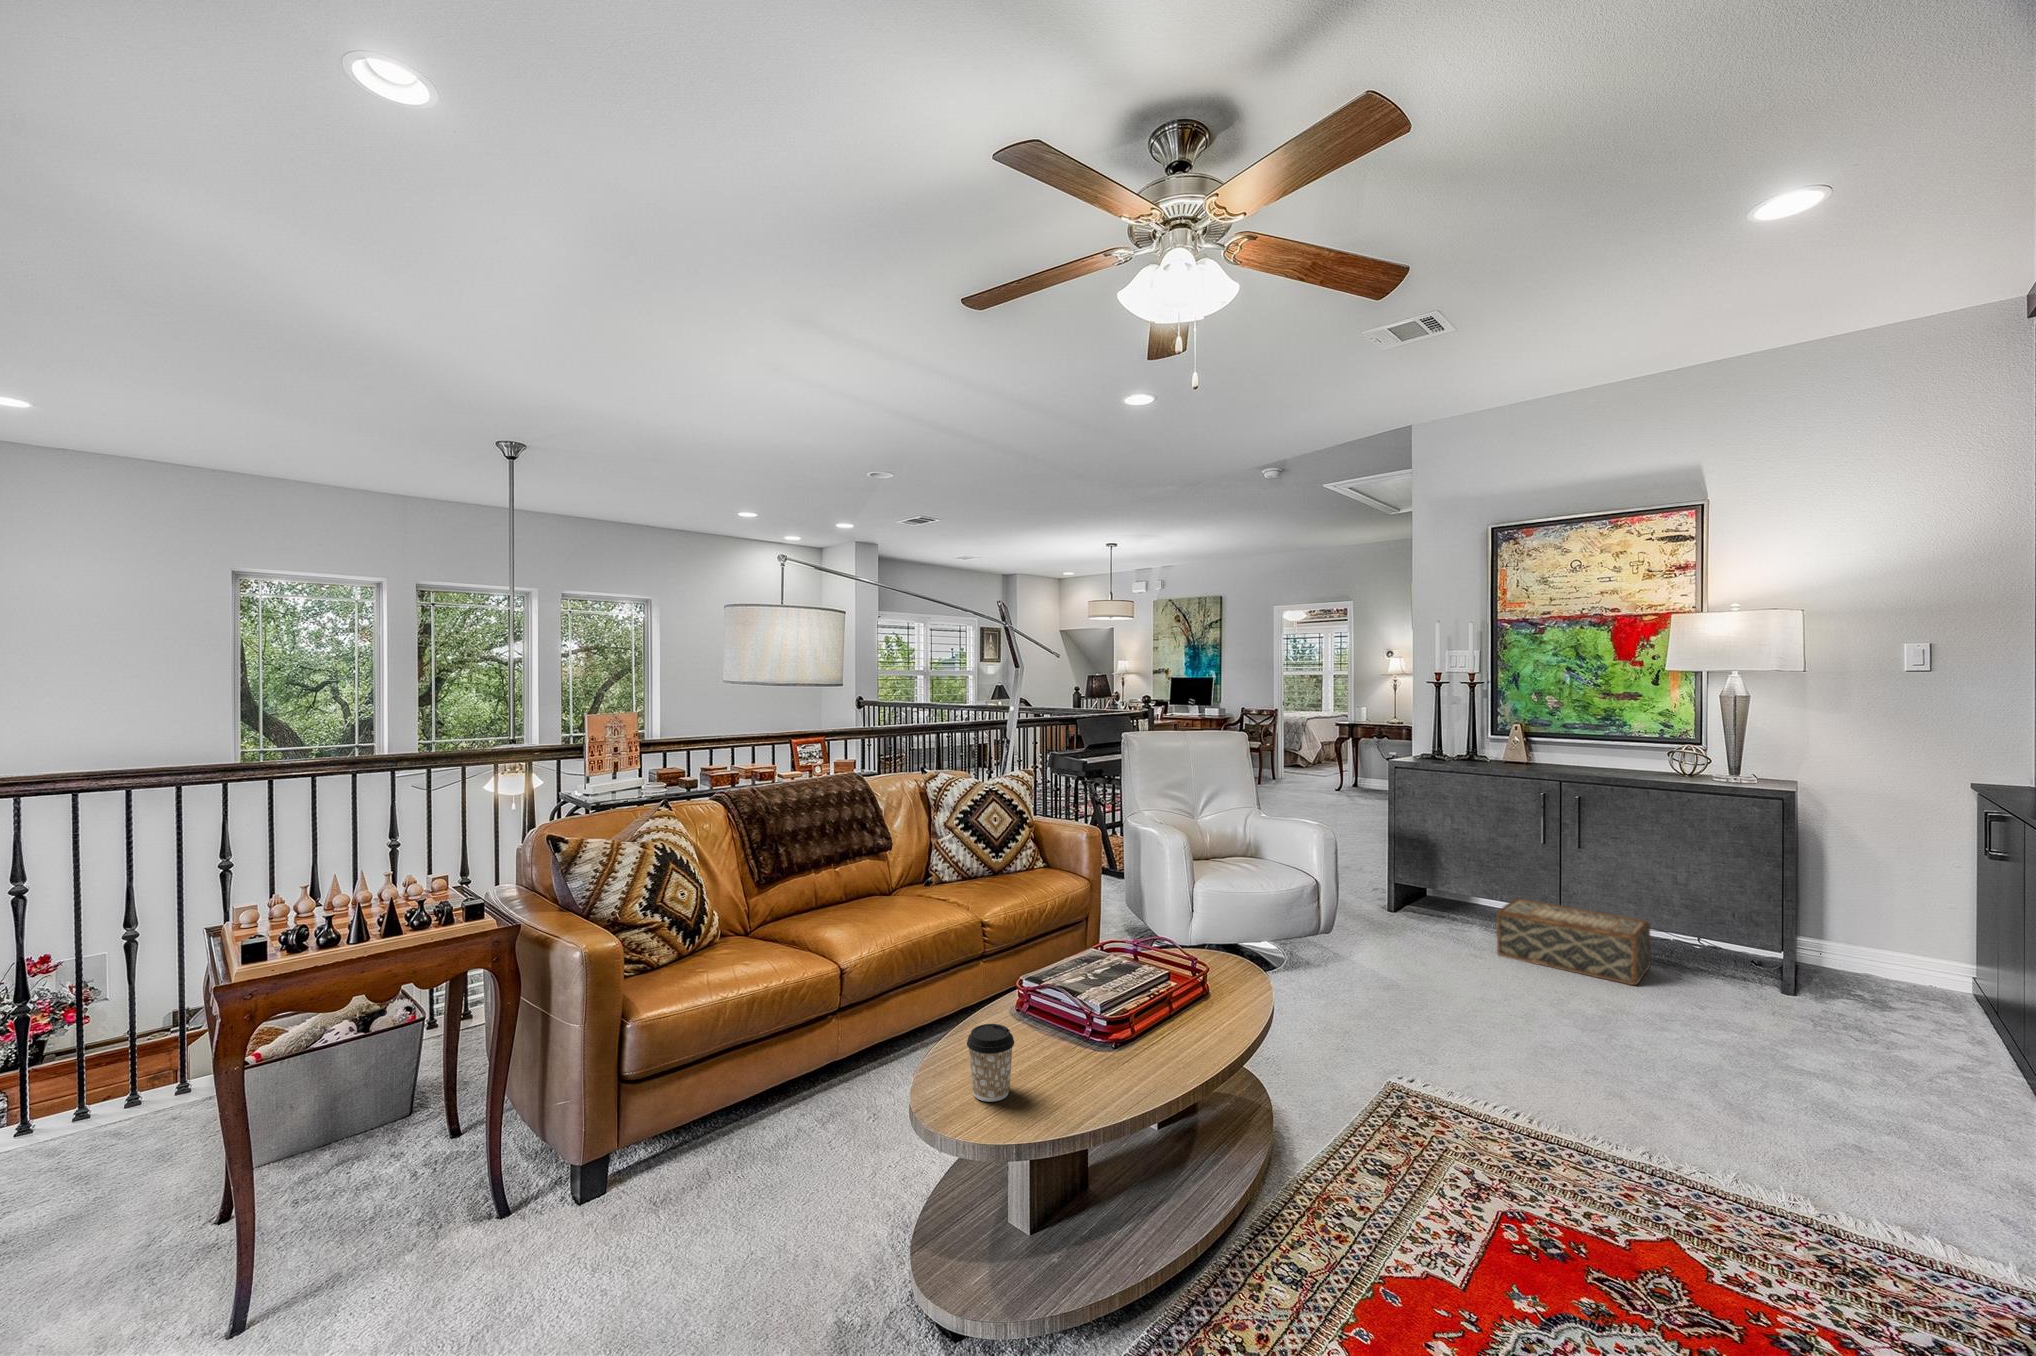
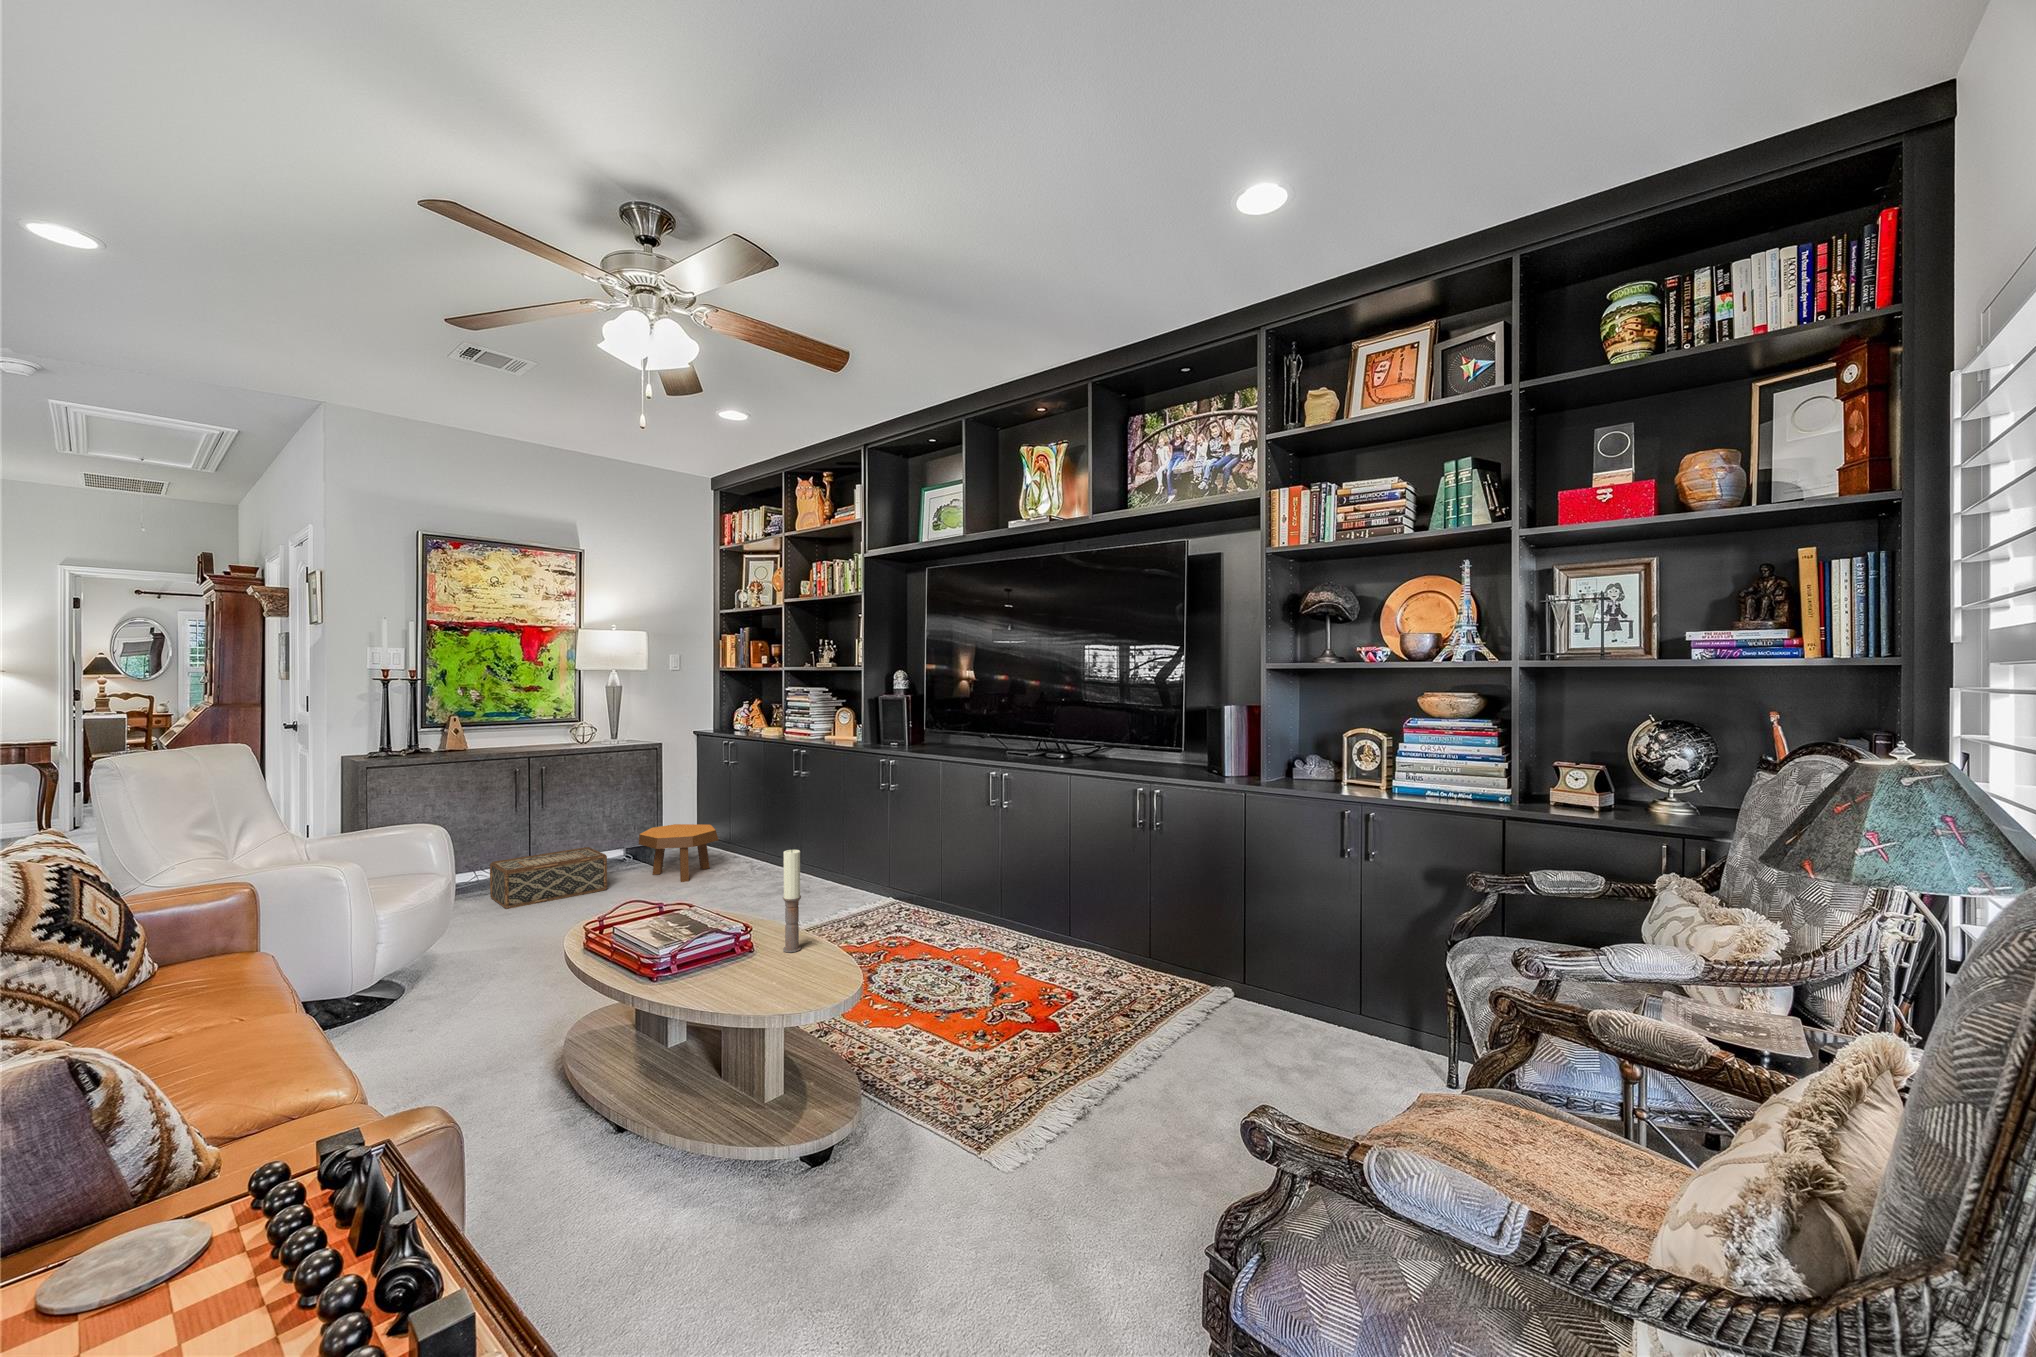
candle: none [1110,926,1135,1075] -> present [783,849,801,952]
footstool: none [1716,926,1884,1032] -> present [638,824,719,882]
coffee cup: present [967,1024,1014,1102] -> none [787,935,824,990]

